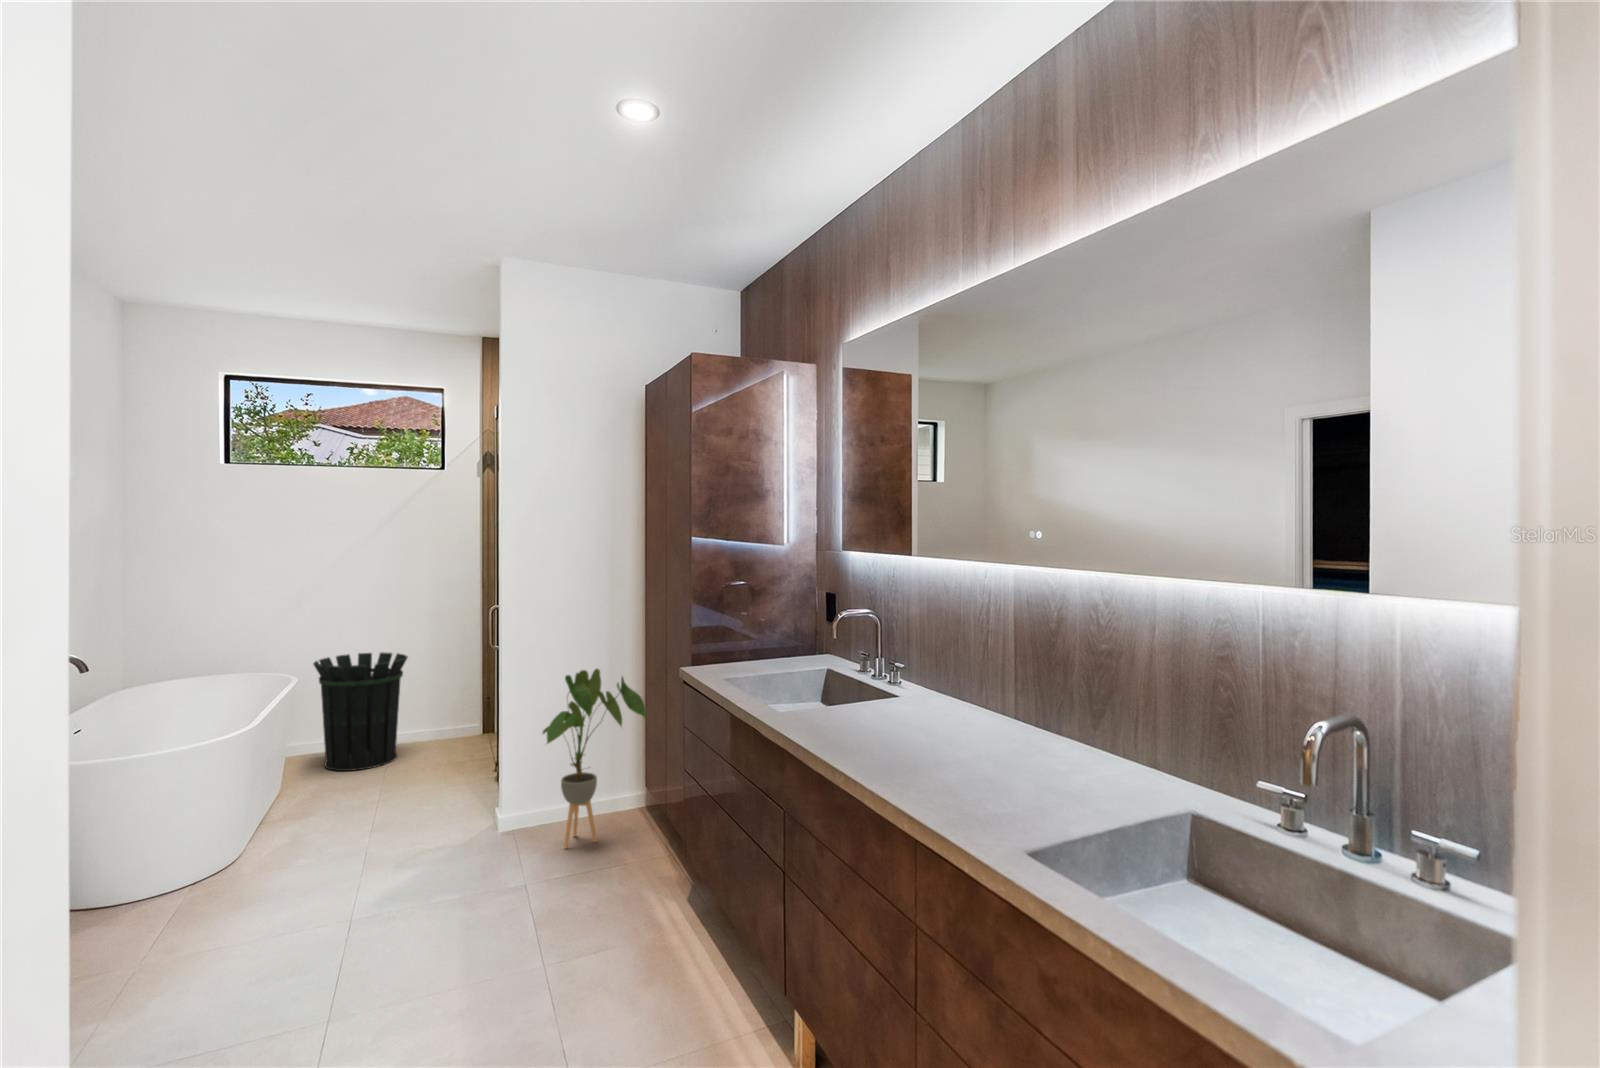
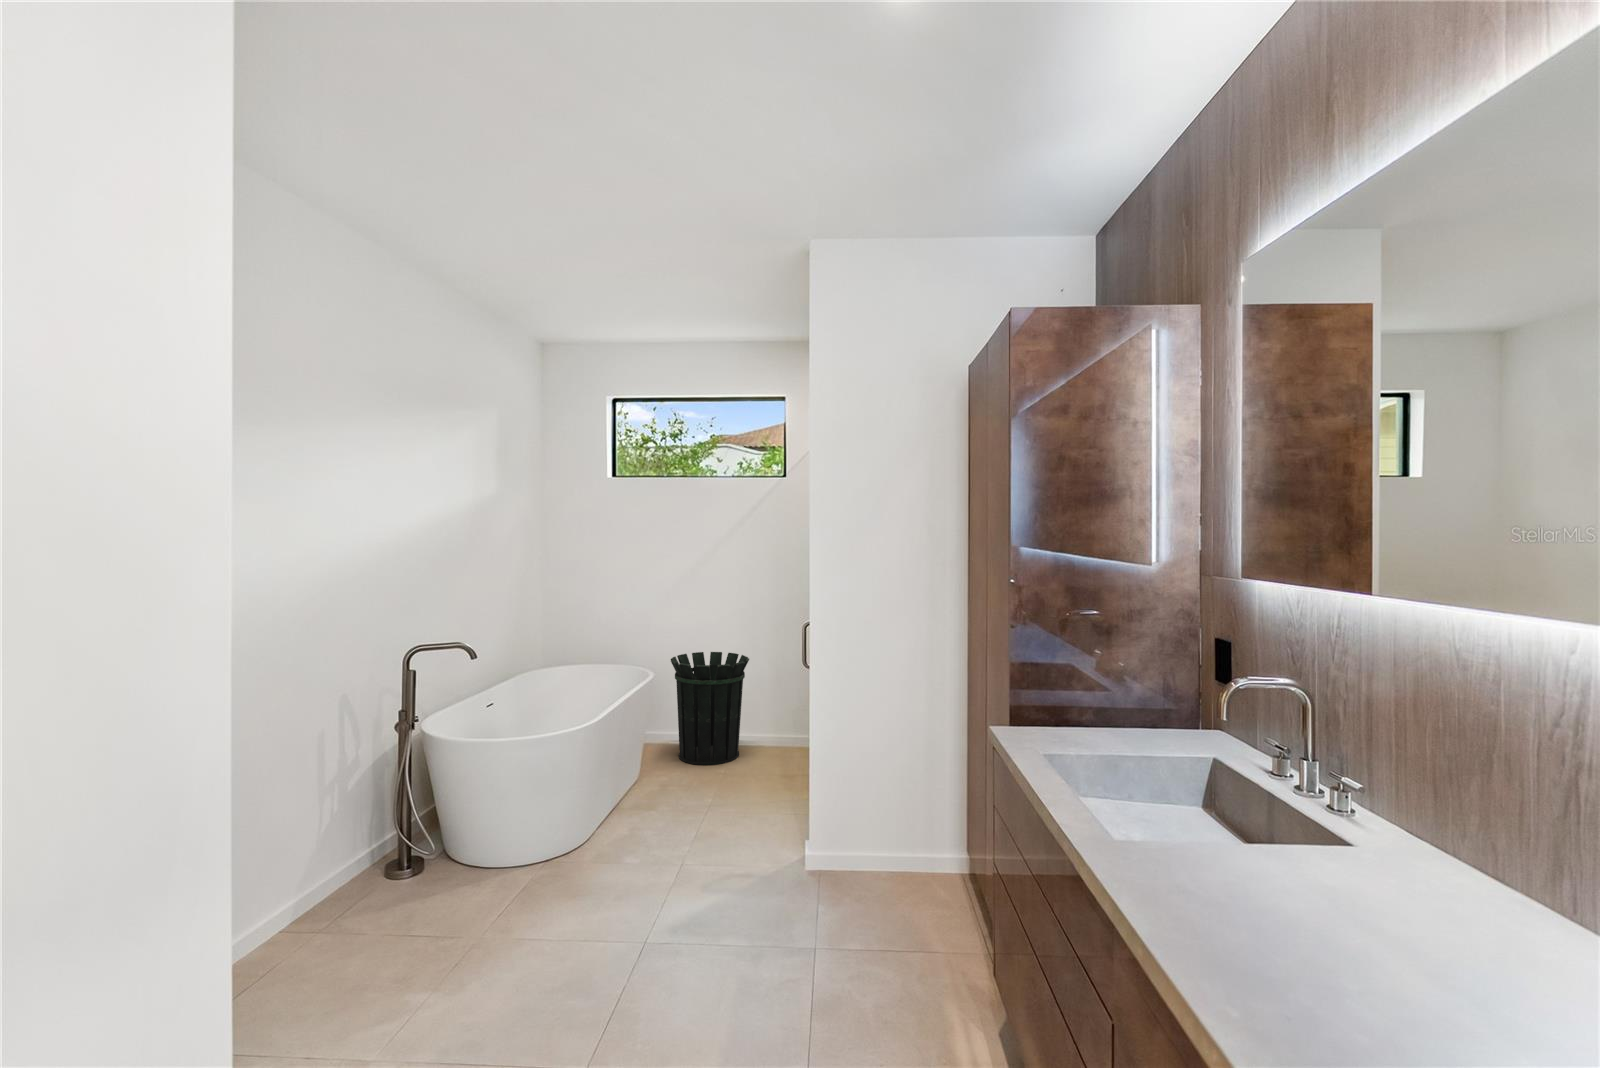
house plant: present [543,669,646,848] -> none [841,703,961,910]

